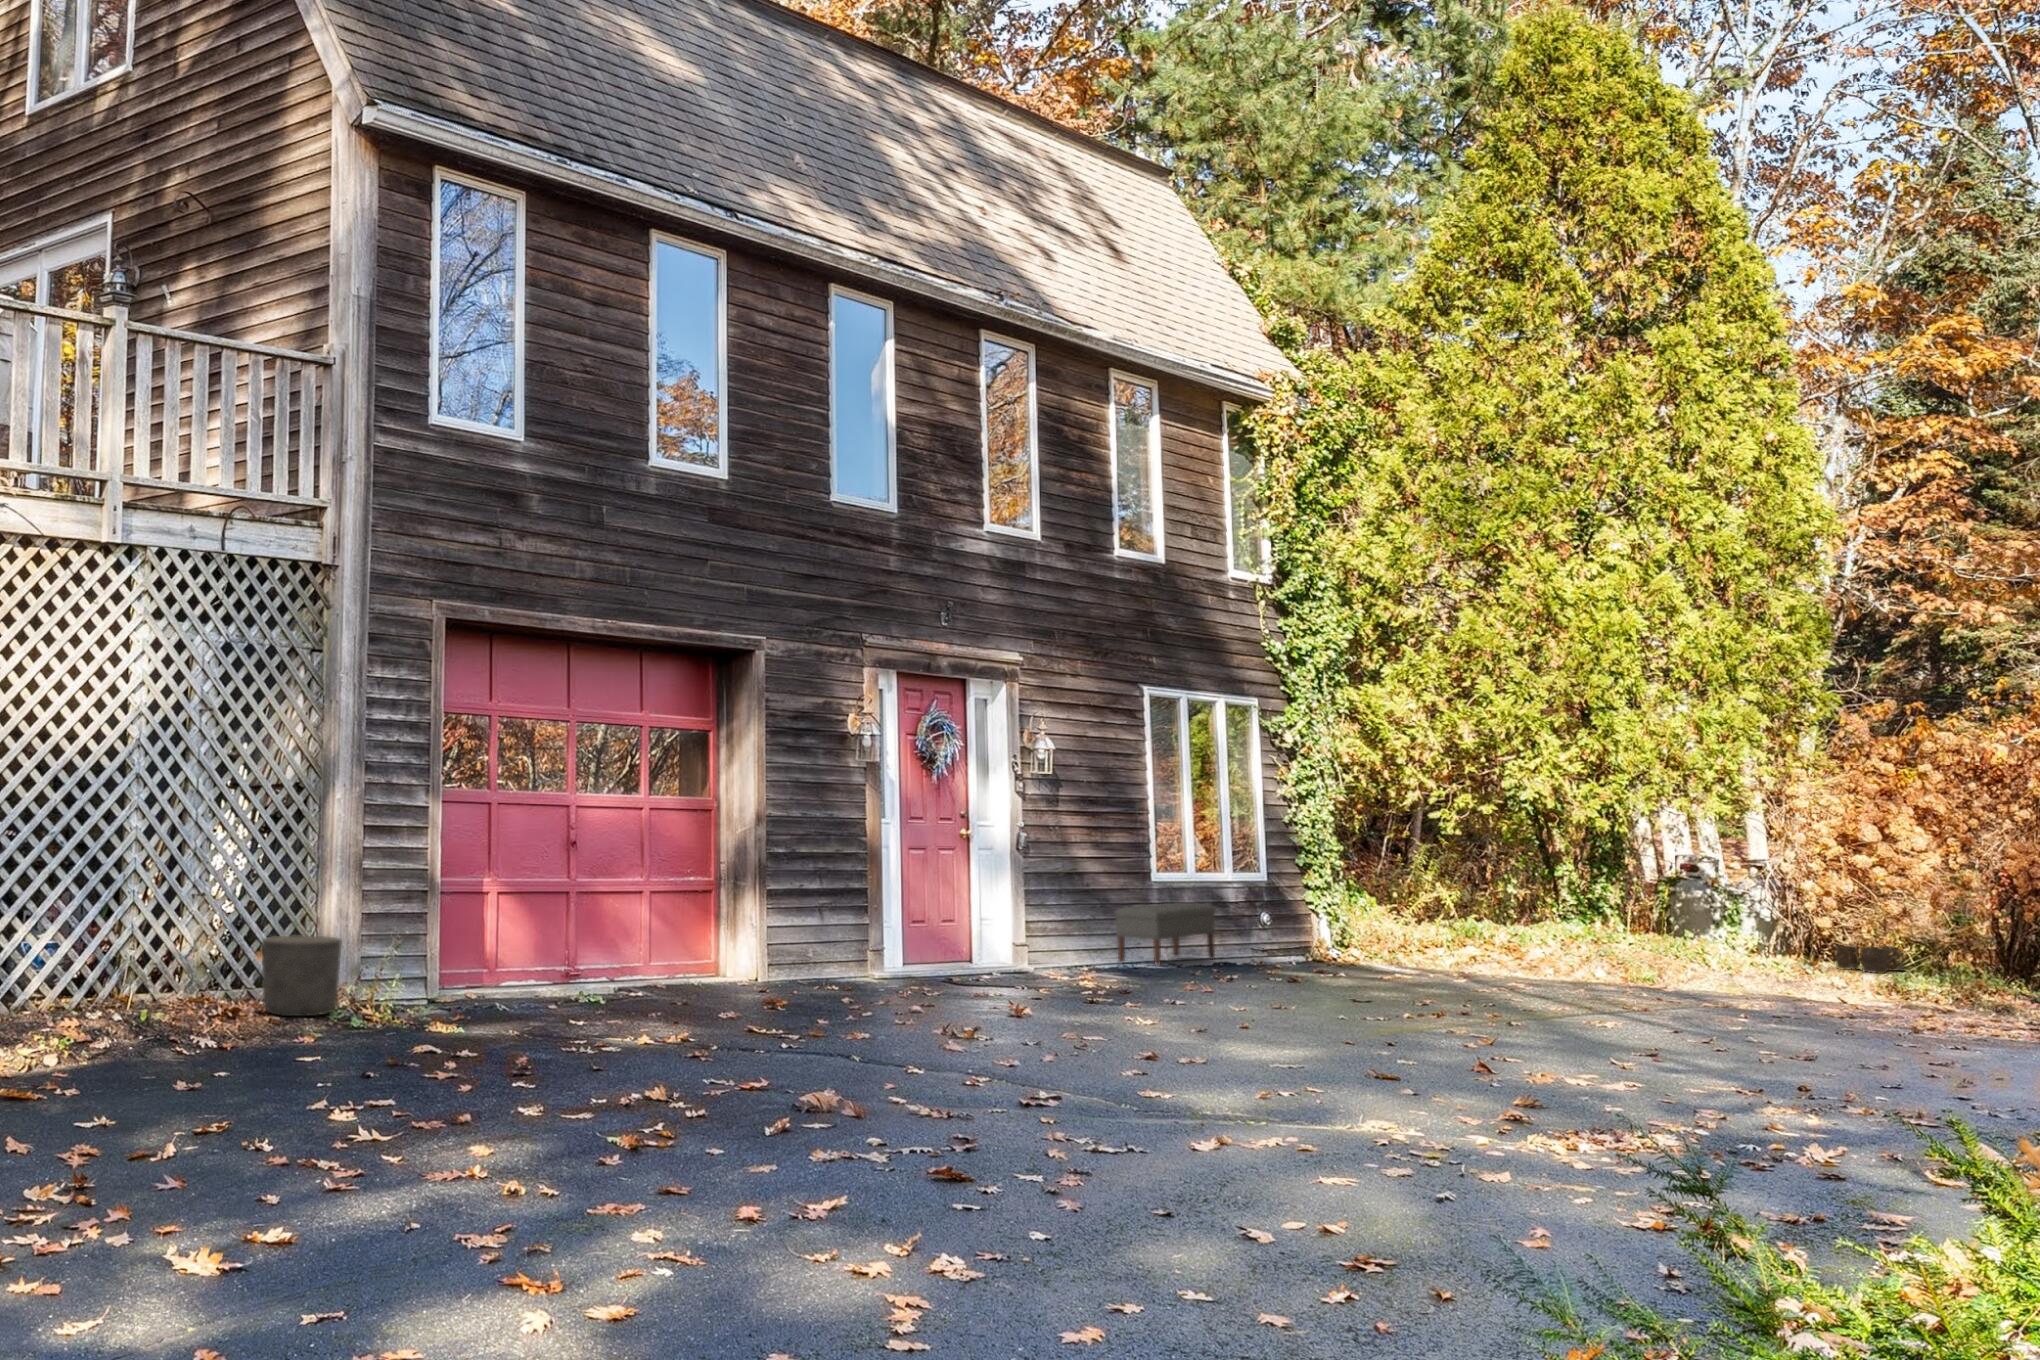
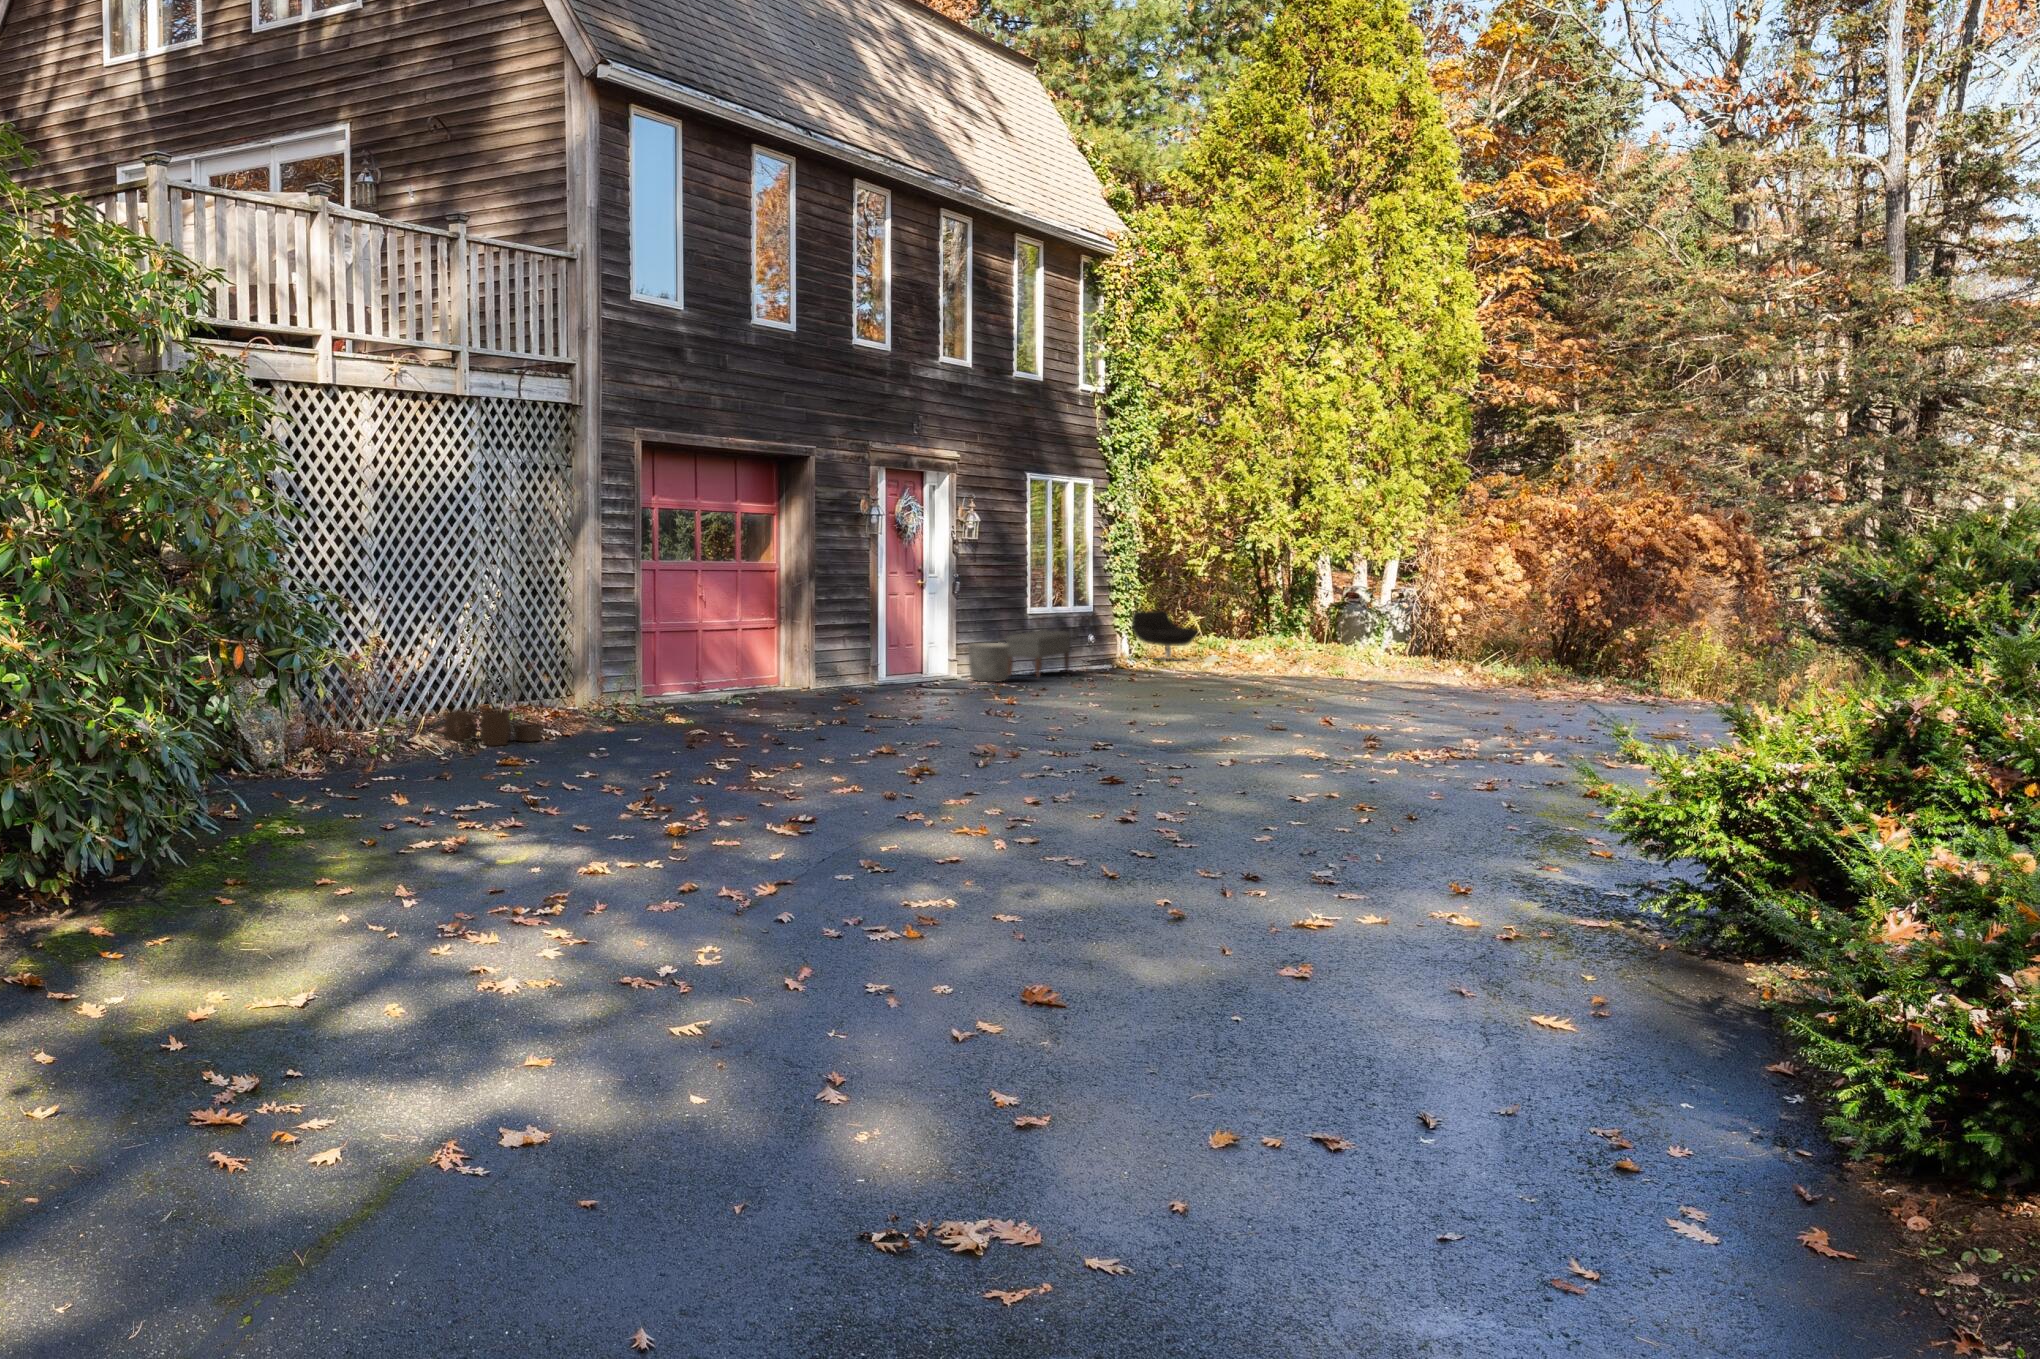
lounge chair: none [1338,880,1431,952] -> present [1131,610,1199,660]
planter: present [262,936,342,1016] -> present [968,643,1009,682]
woven basket: present [1834,943,1906,974] -> present [444,709,541,746]

